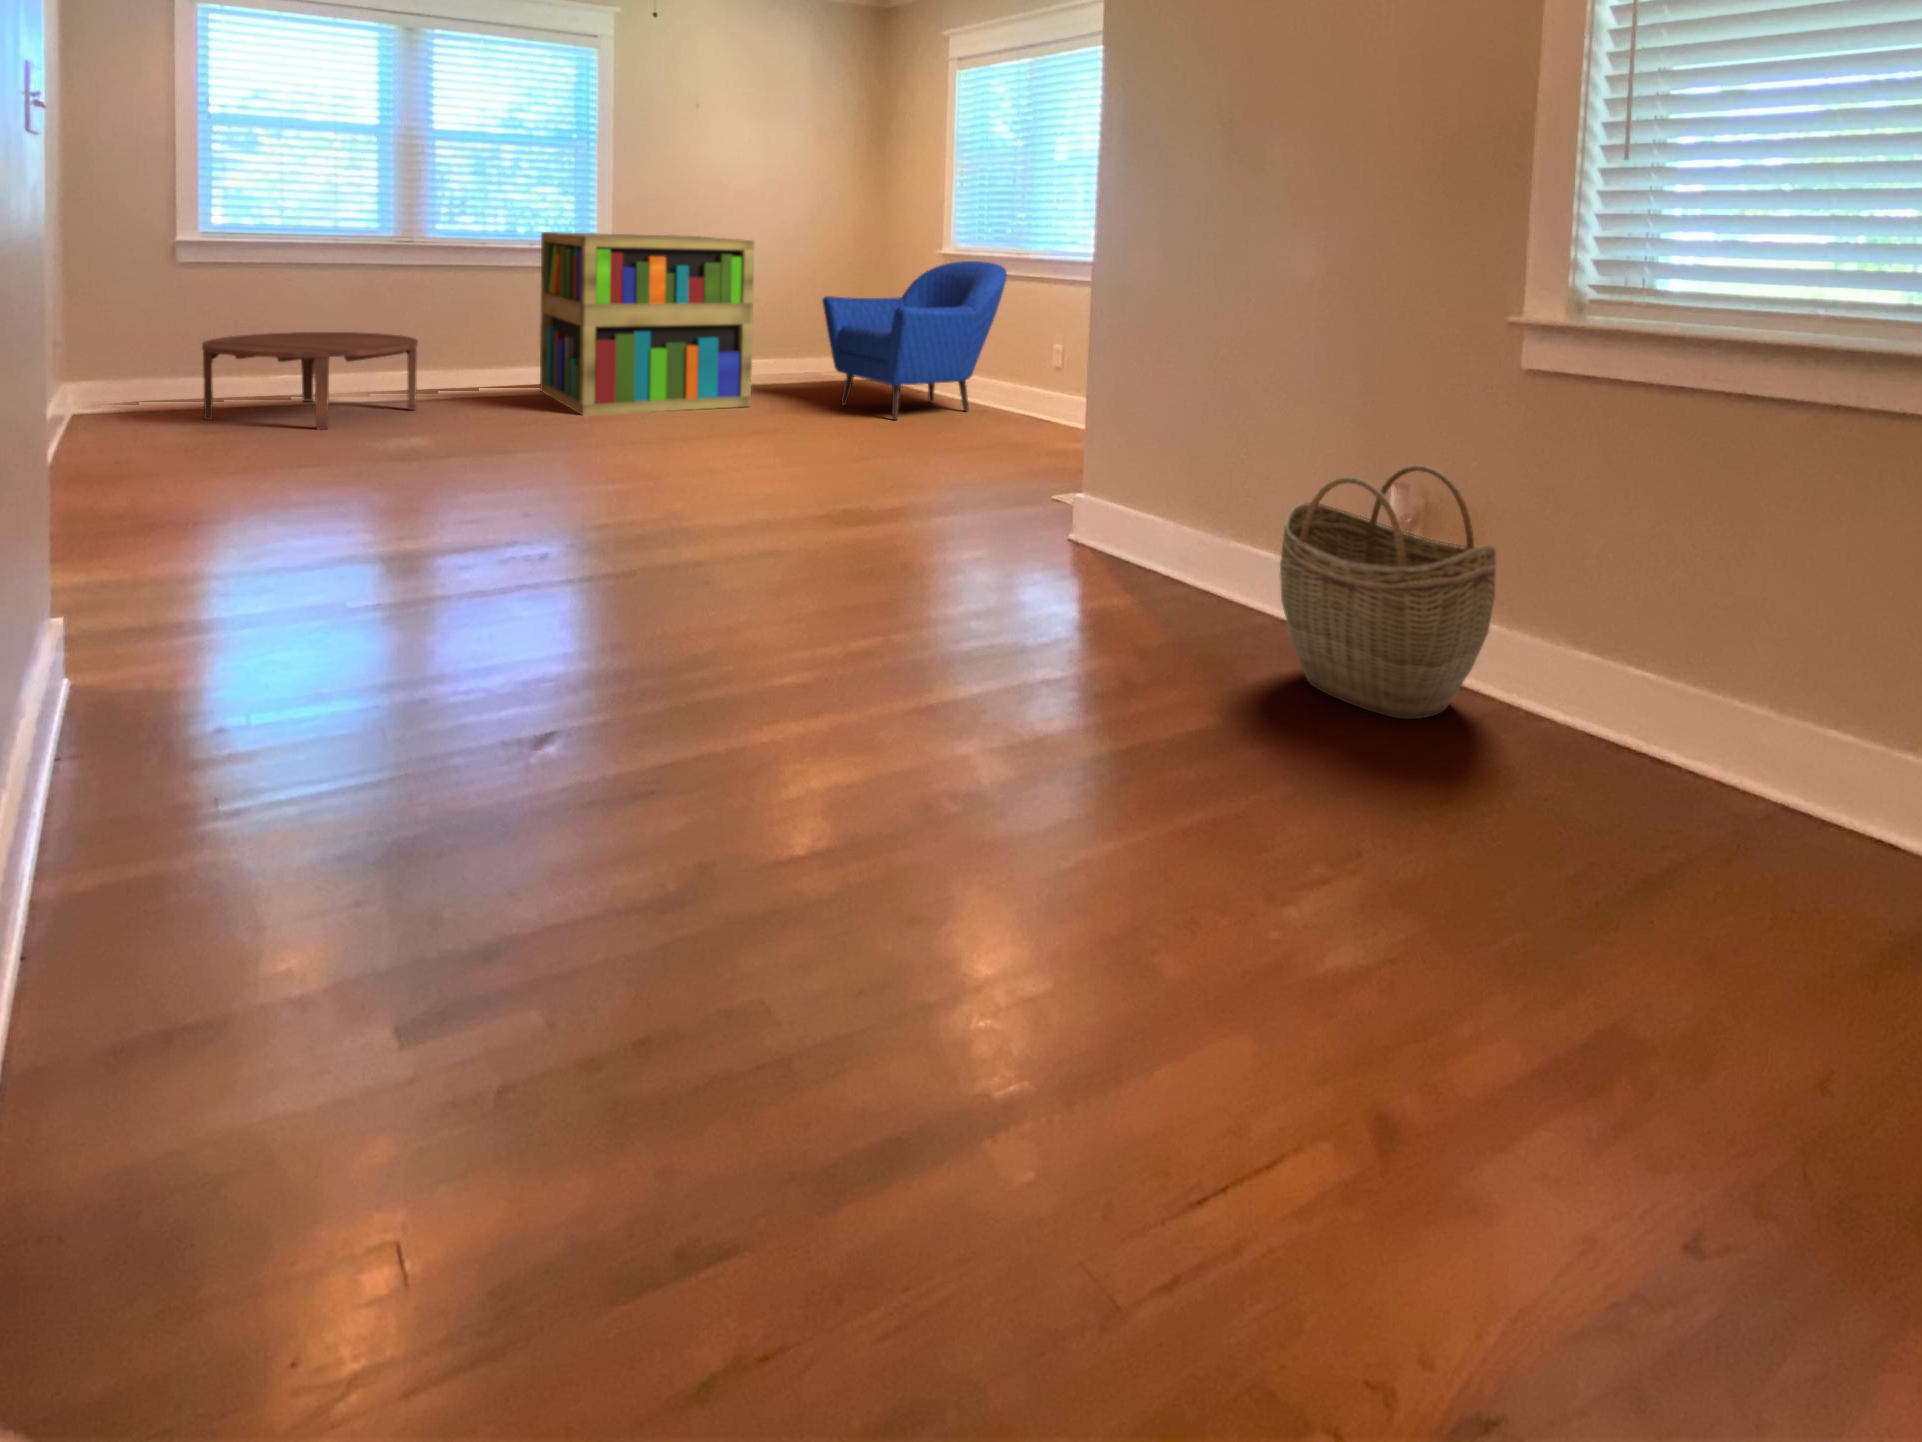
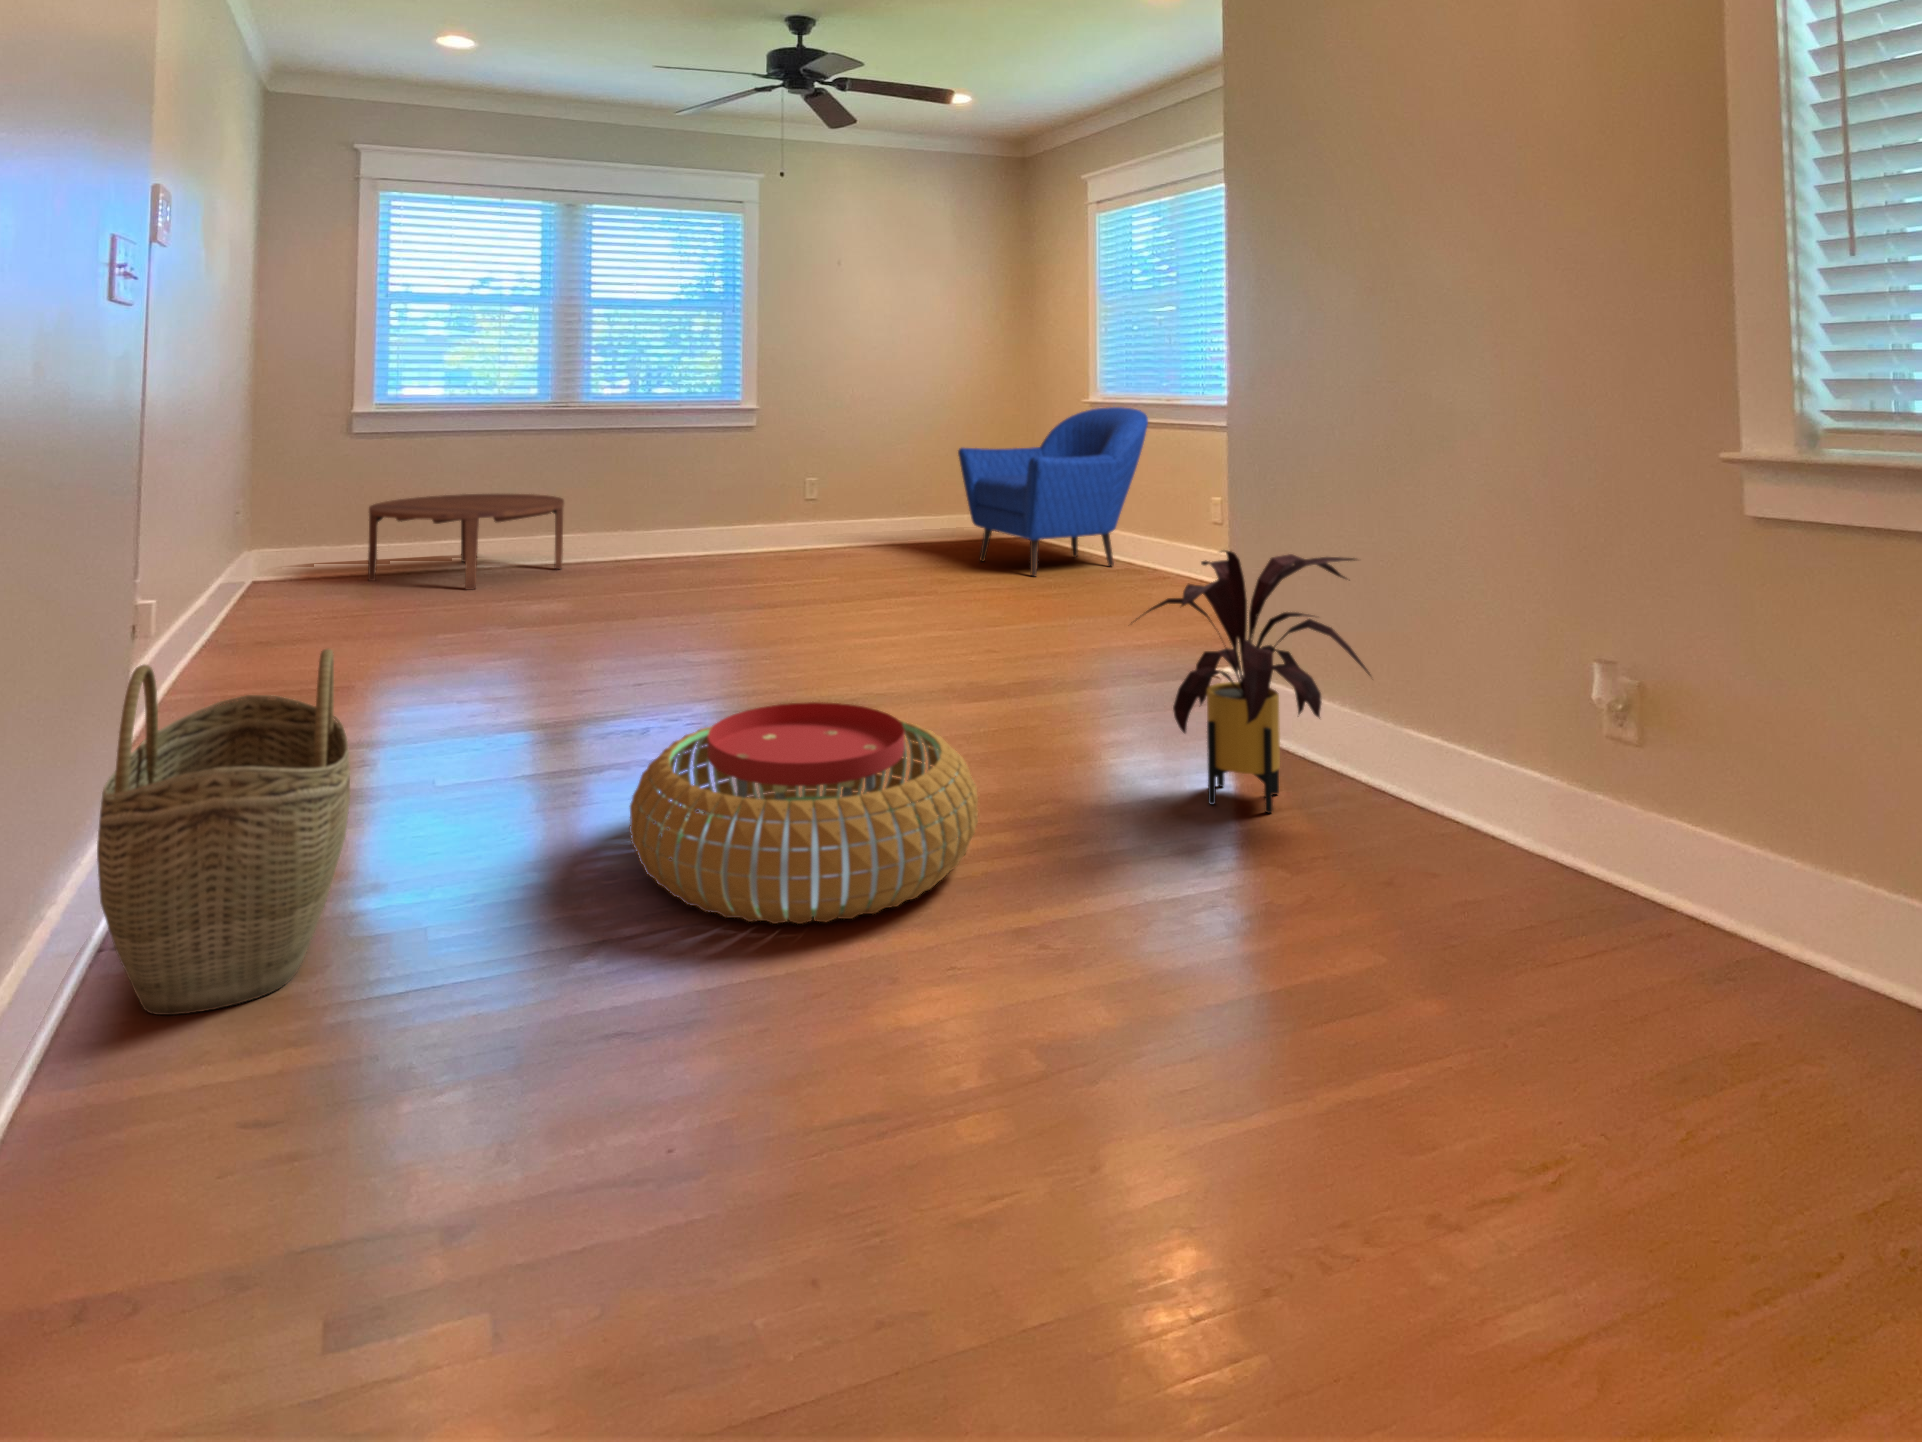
bookshelf: present [540,232,754,416] -> none [683,391,887,574]
house plant: none [1007,395,1216,618] -> present [1136,551,1370,813]
woven basket: present [1280,465,1496,719] -> present [97,649,350,1015]
pouf: none [560,529,880,716] -> present [629,702,978,924]

